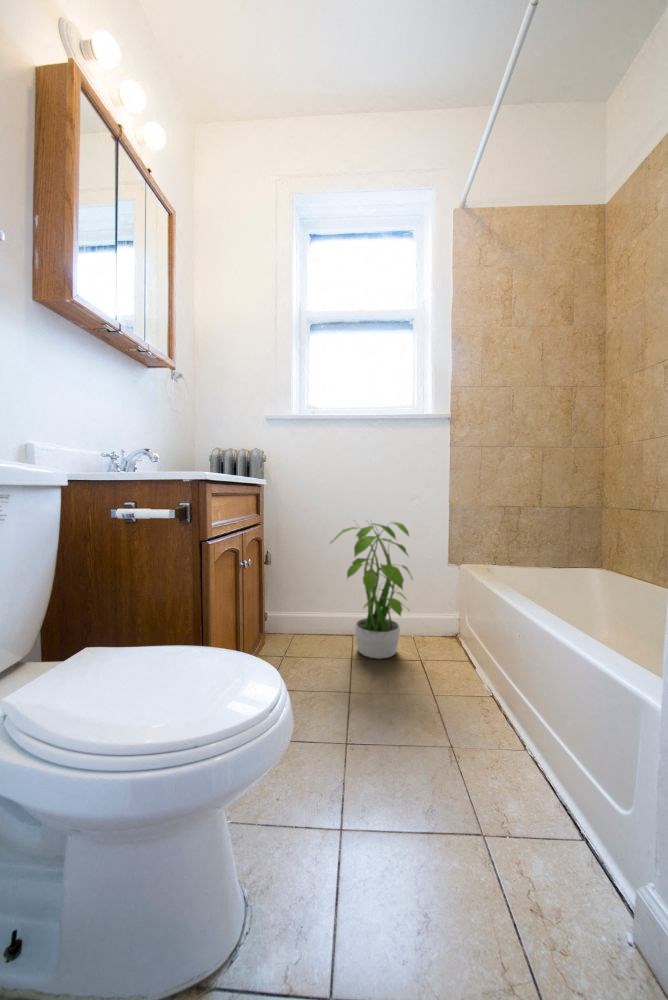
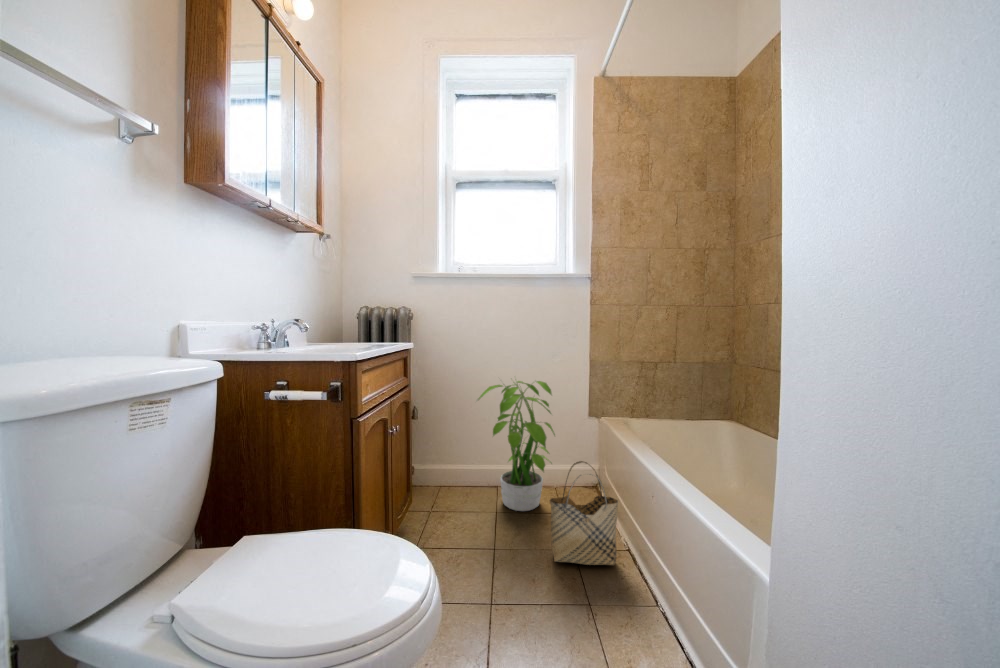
woven basket: none [407,600,481,710] -> present [550,461,618,565]

